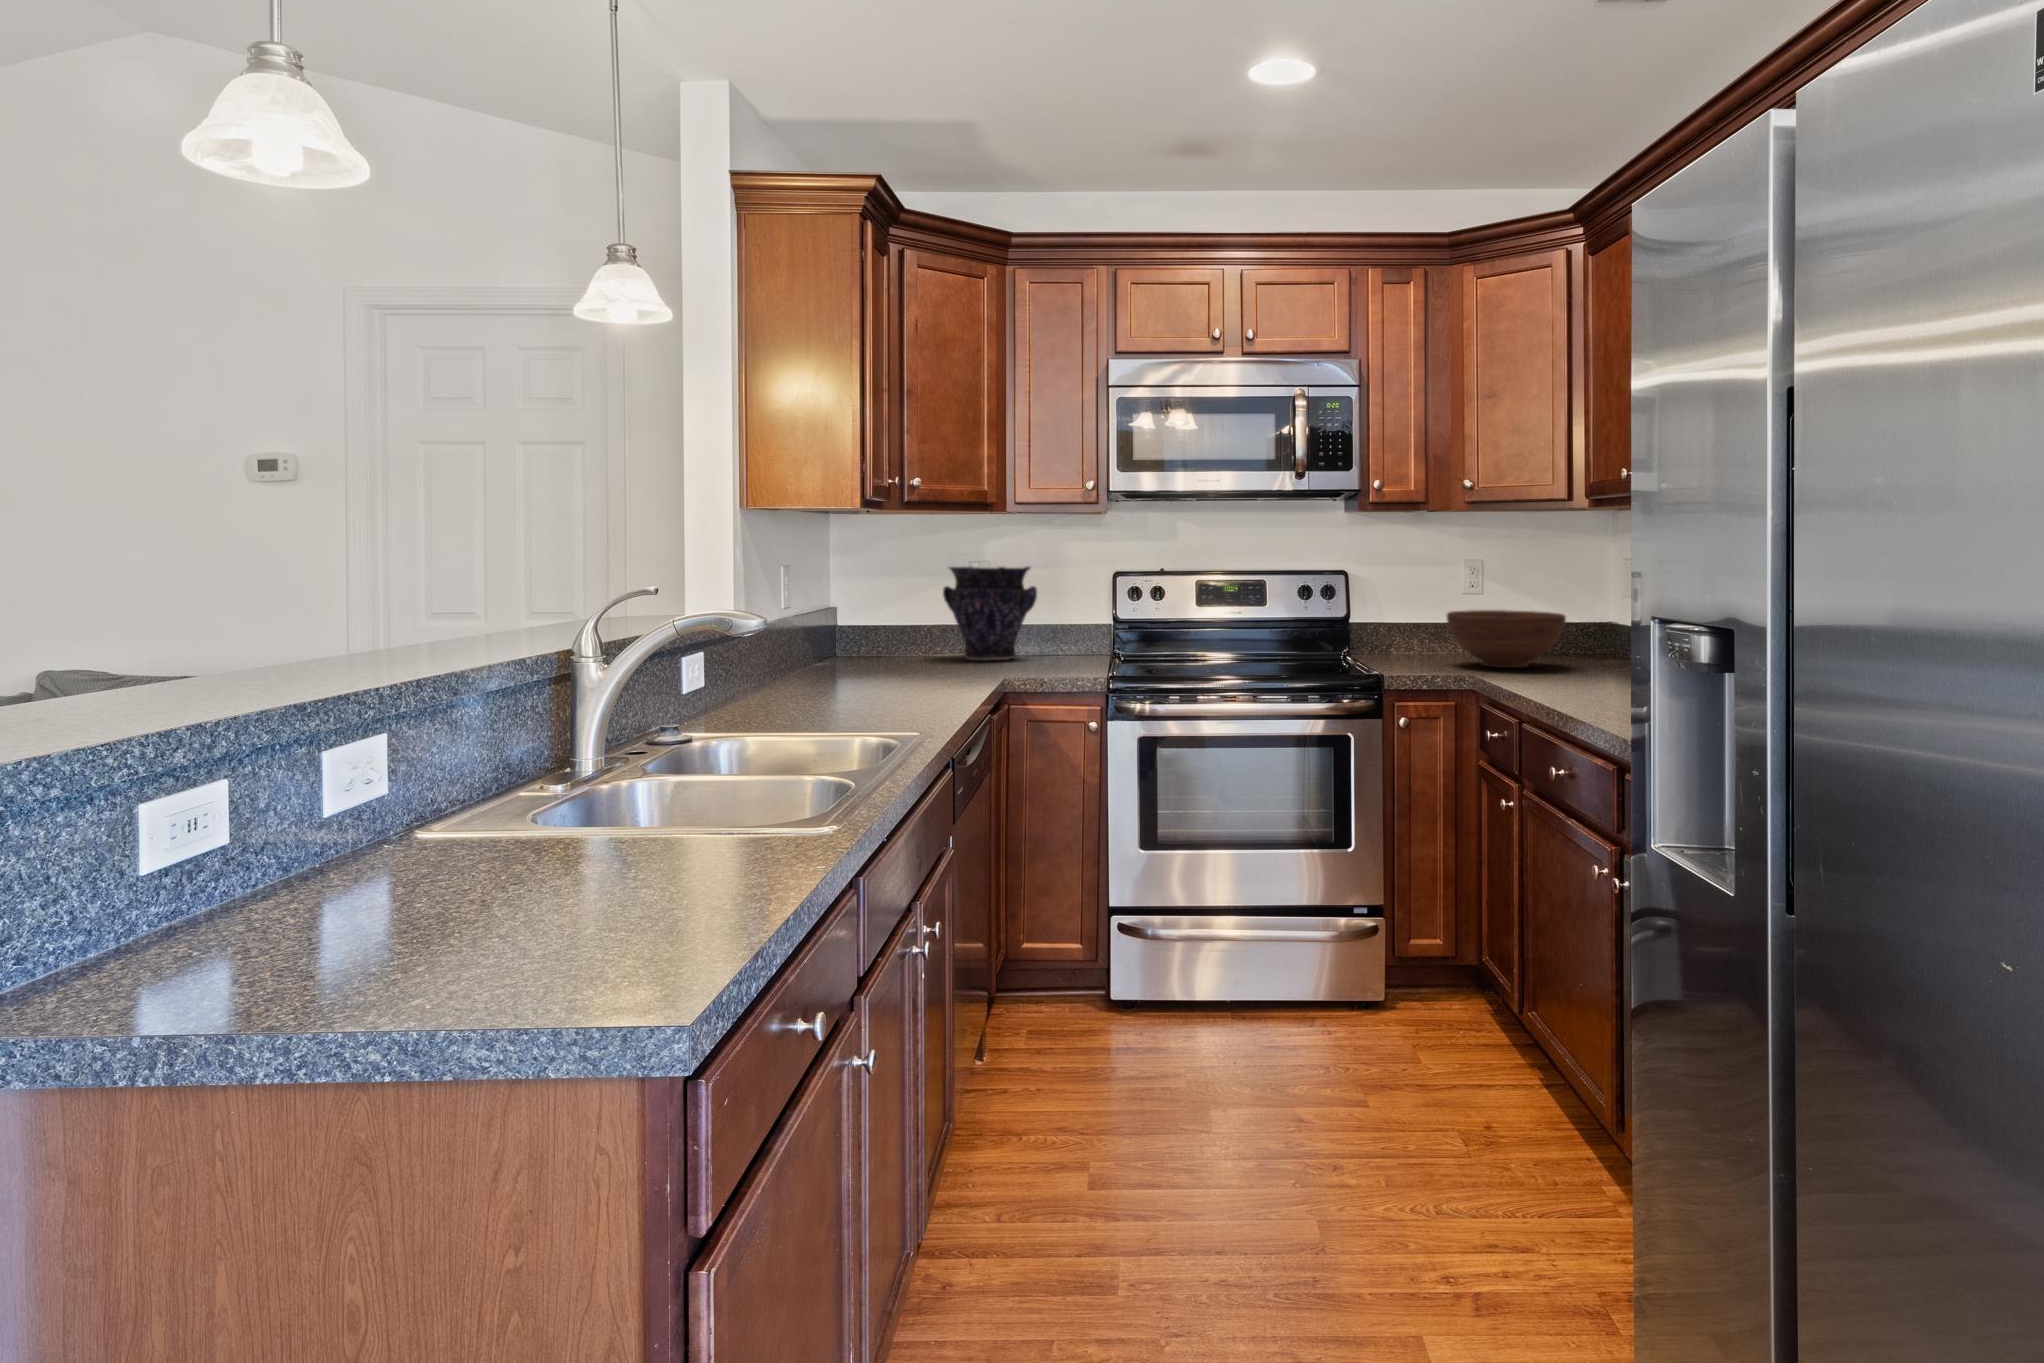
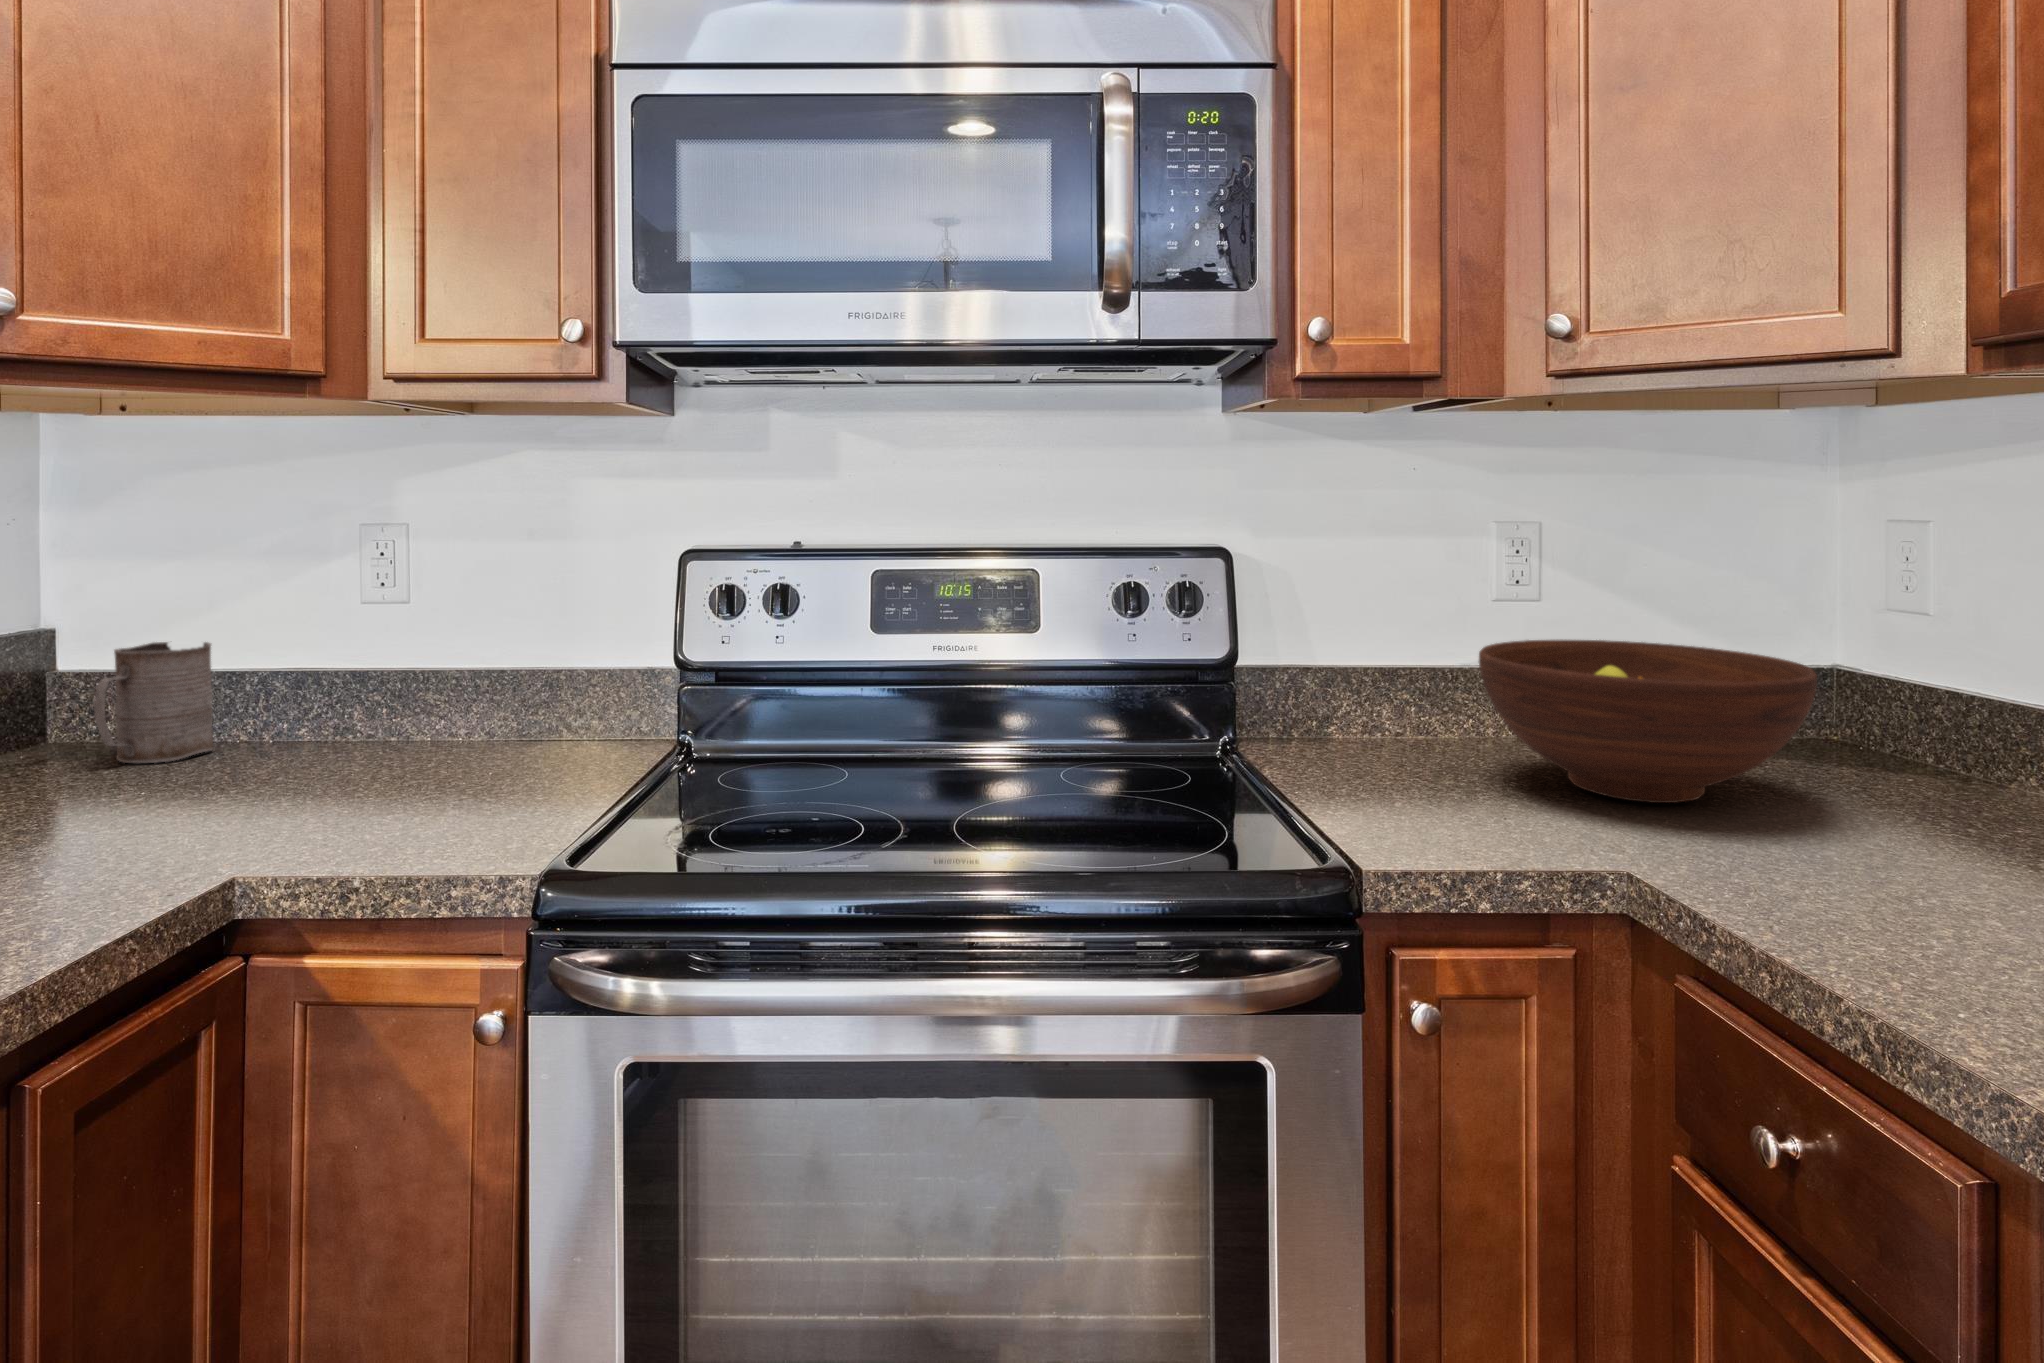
vase: present [943,566,1037,660] -> none [295,535,518,758]
mug: none [870,612,905,662] -> present [94,642,213,763]

